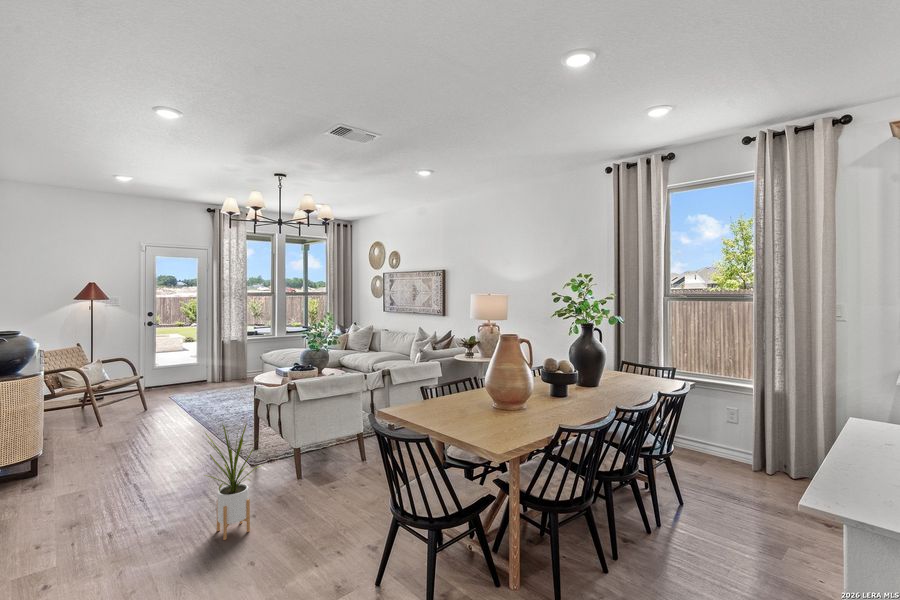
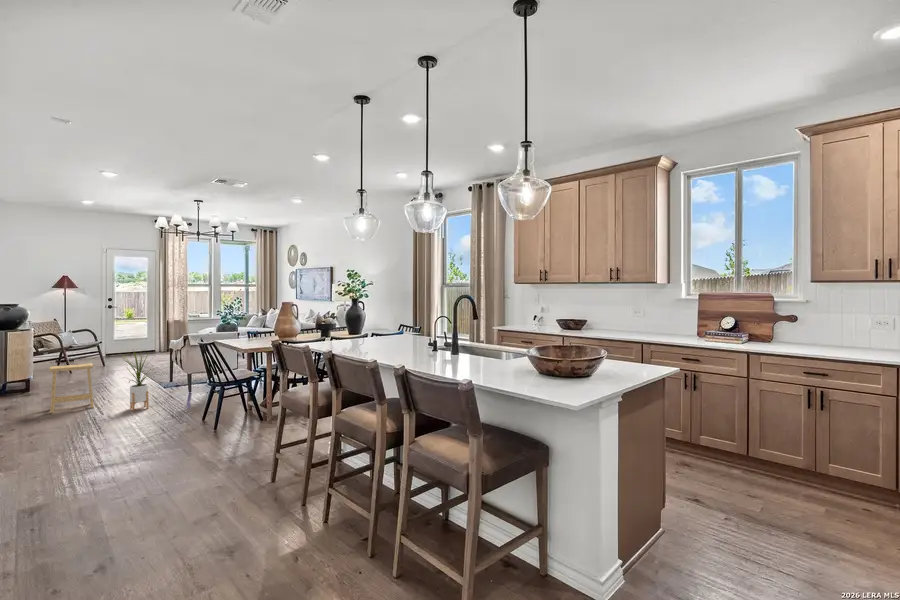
footstool: none [71,443,150,548] -> present [49,363,94,413]

